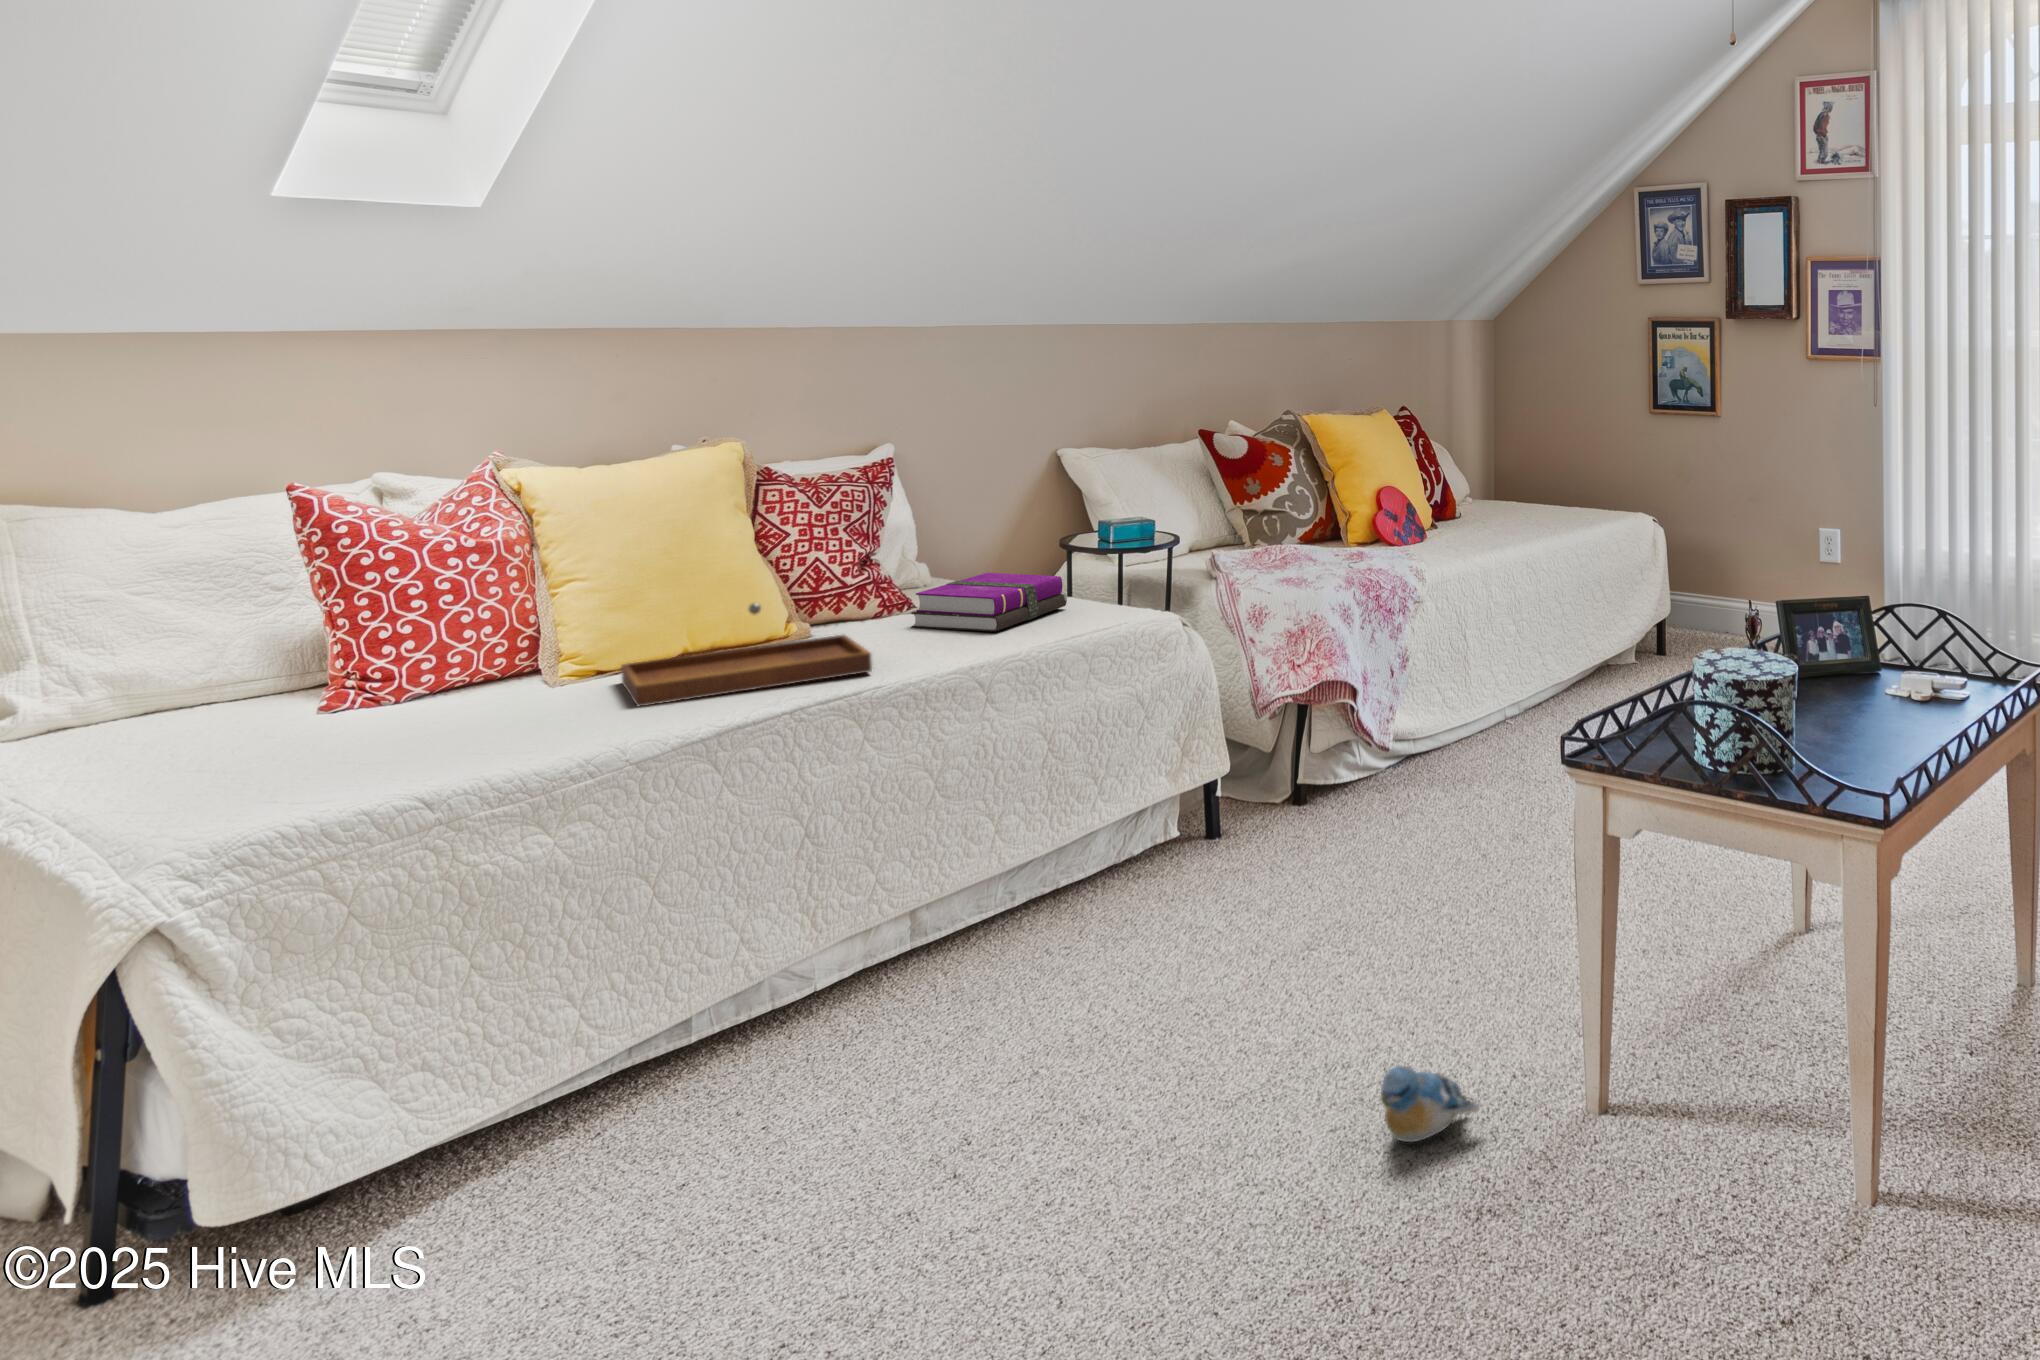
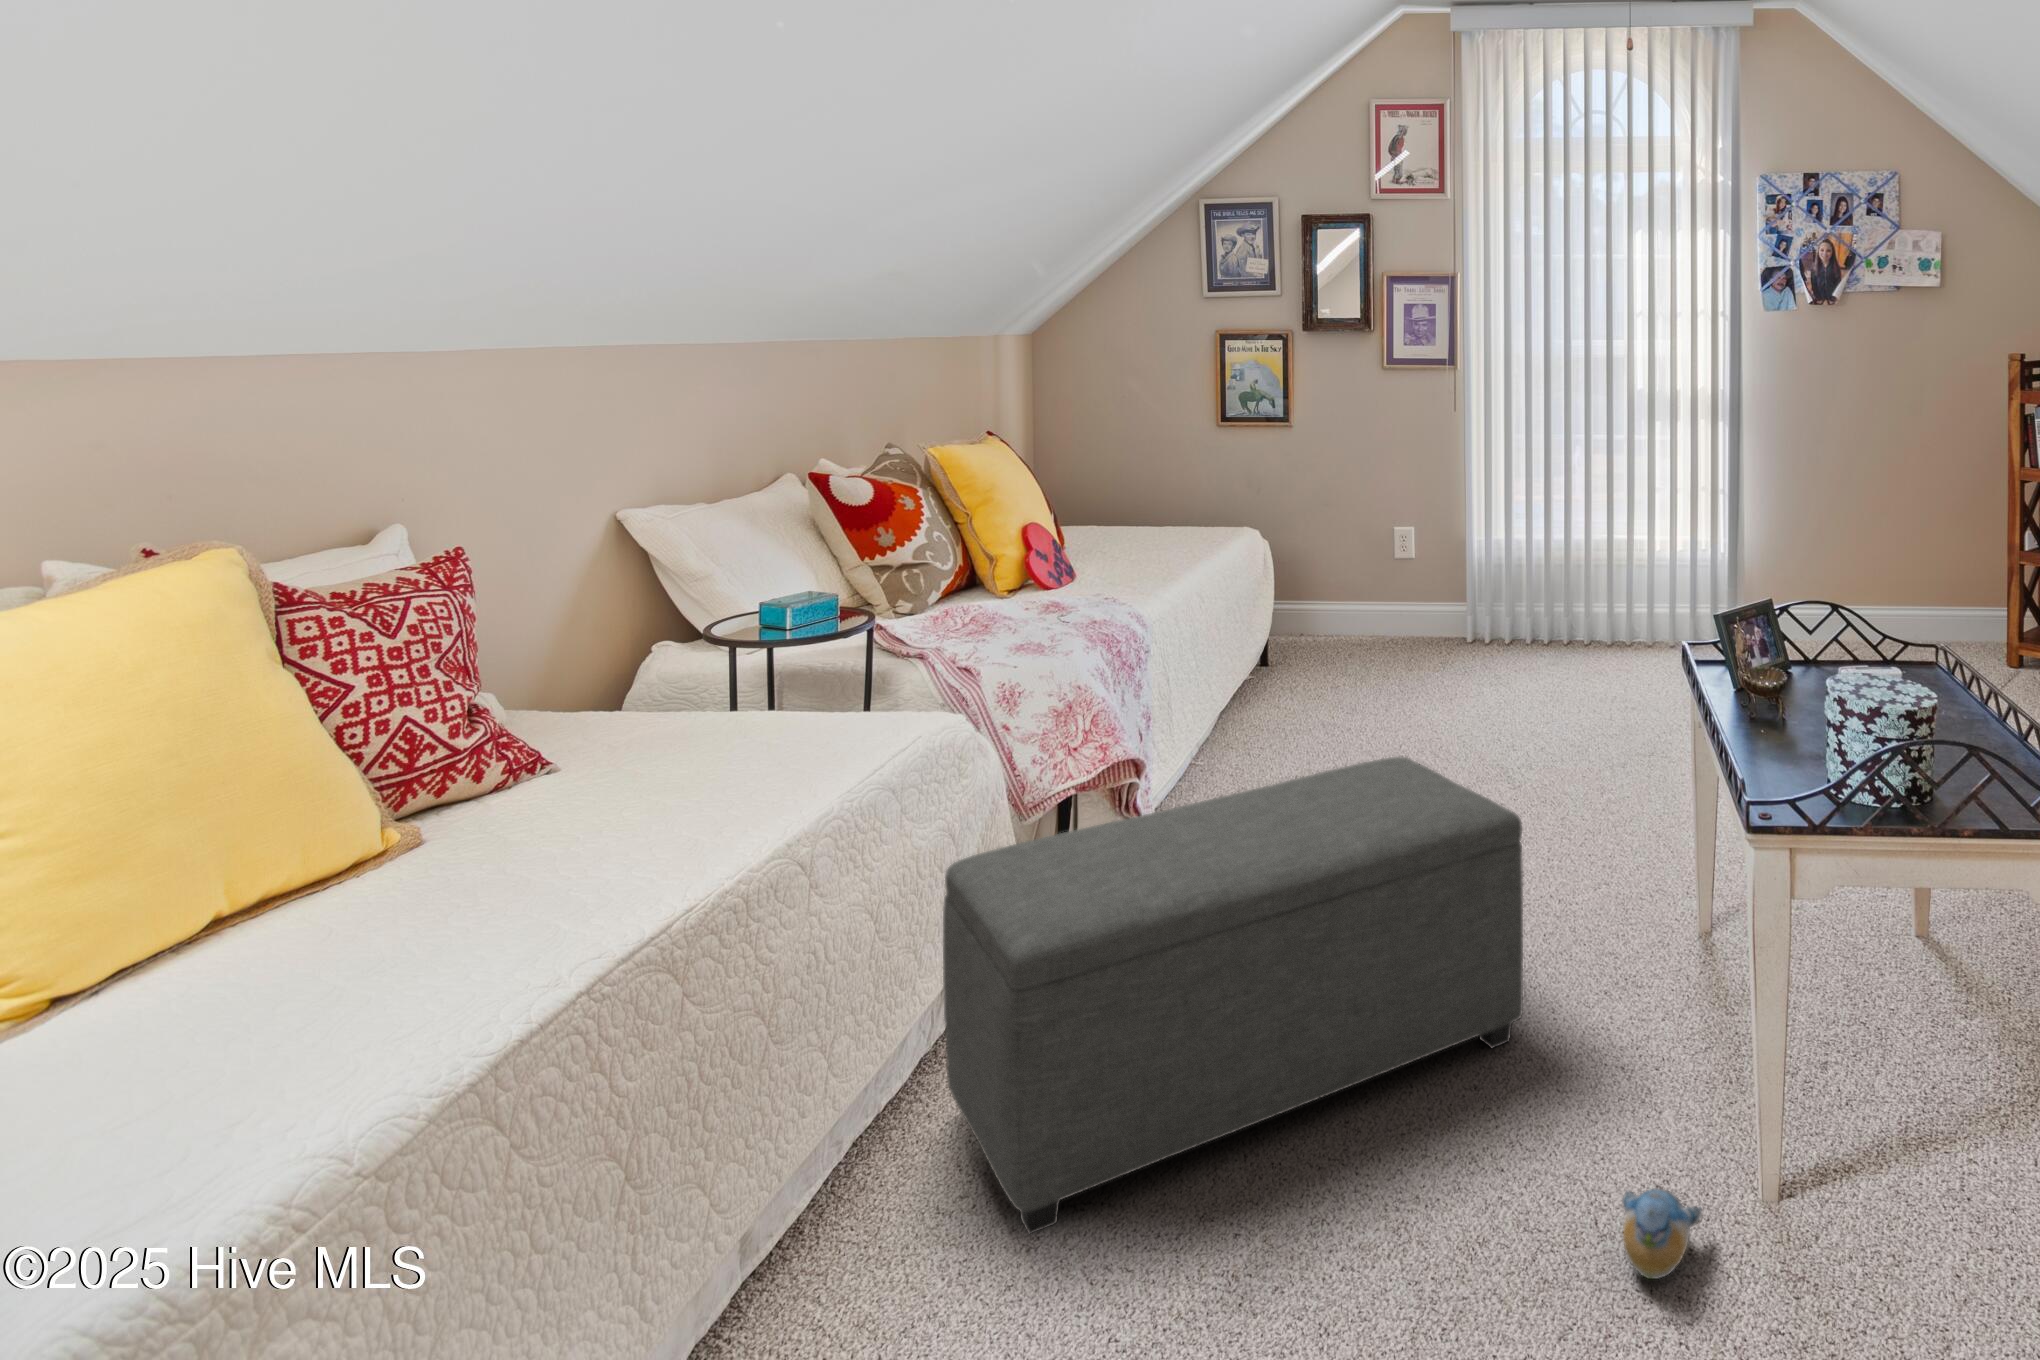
hardback book: present [912,573,1067,631] -> none [604,688,798,794]
tray: present [621,603,872,706] -> none [213,808,683,1030]
ottoman: none [1044,701,1519,984] -> present [943,757,1523,1234]

